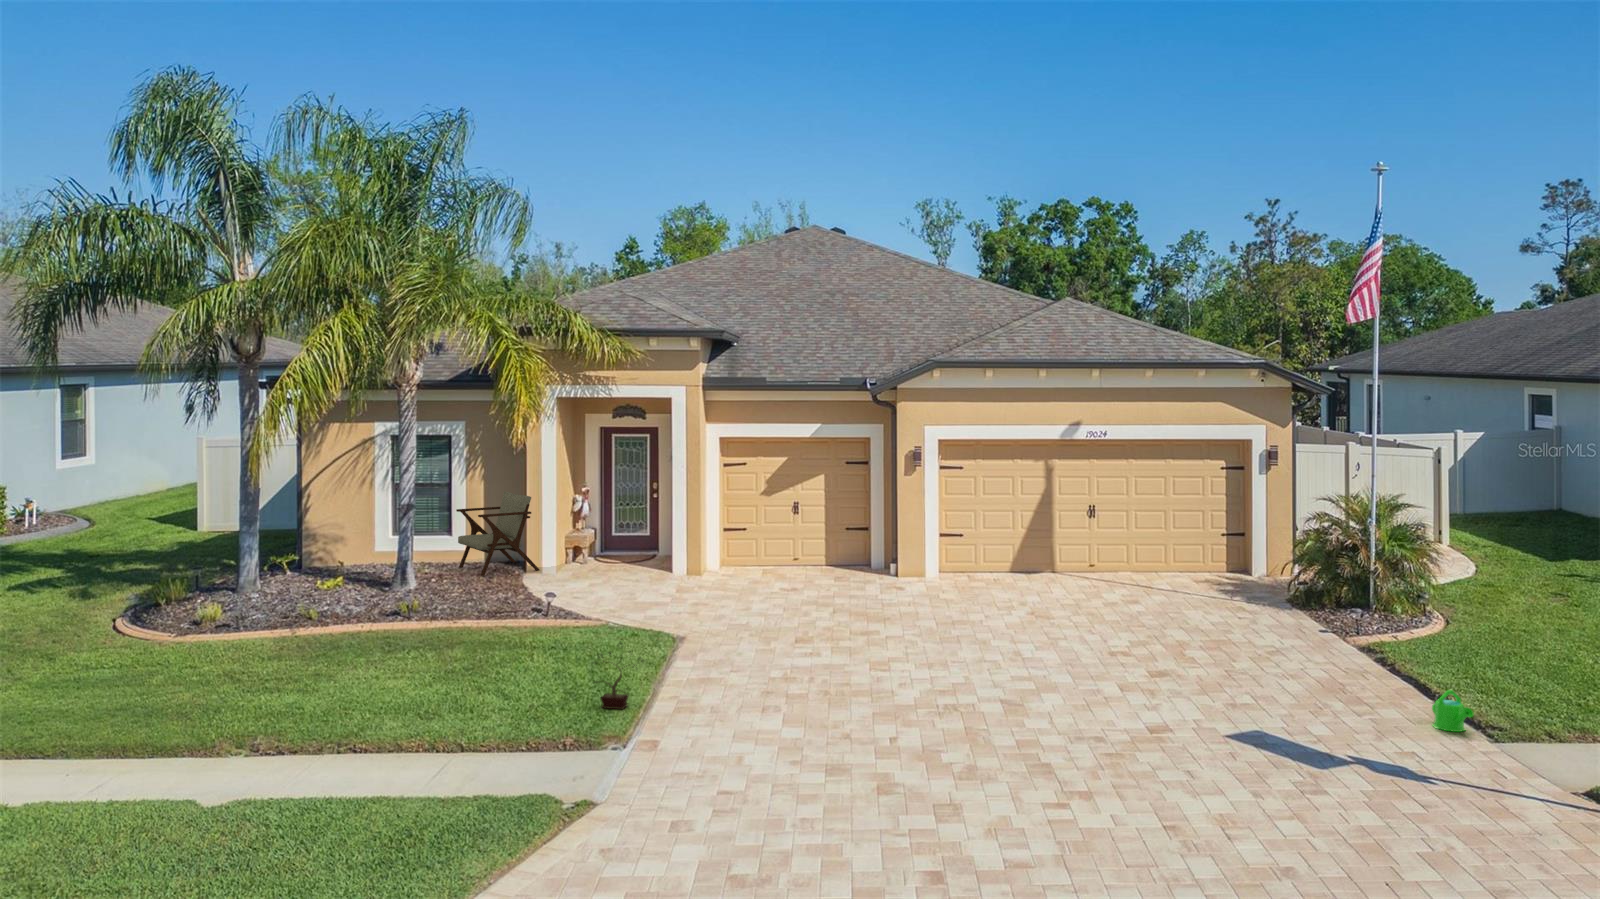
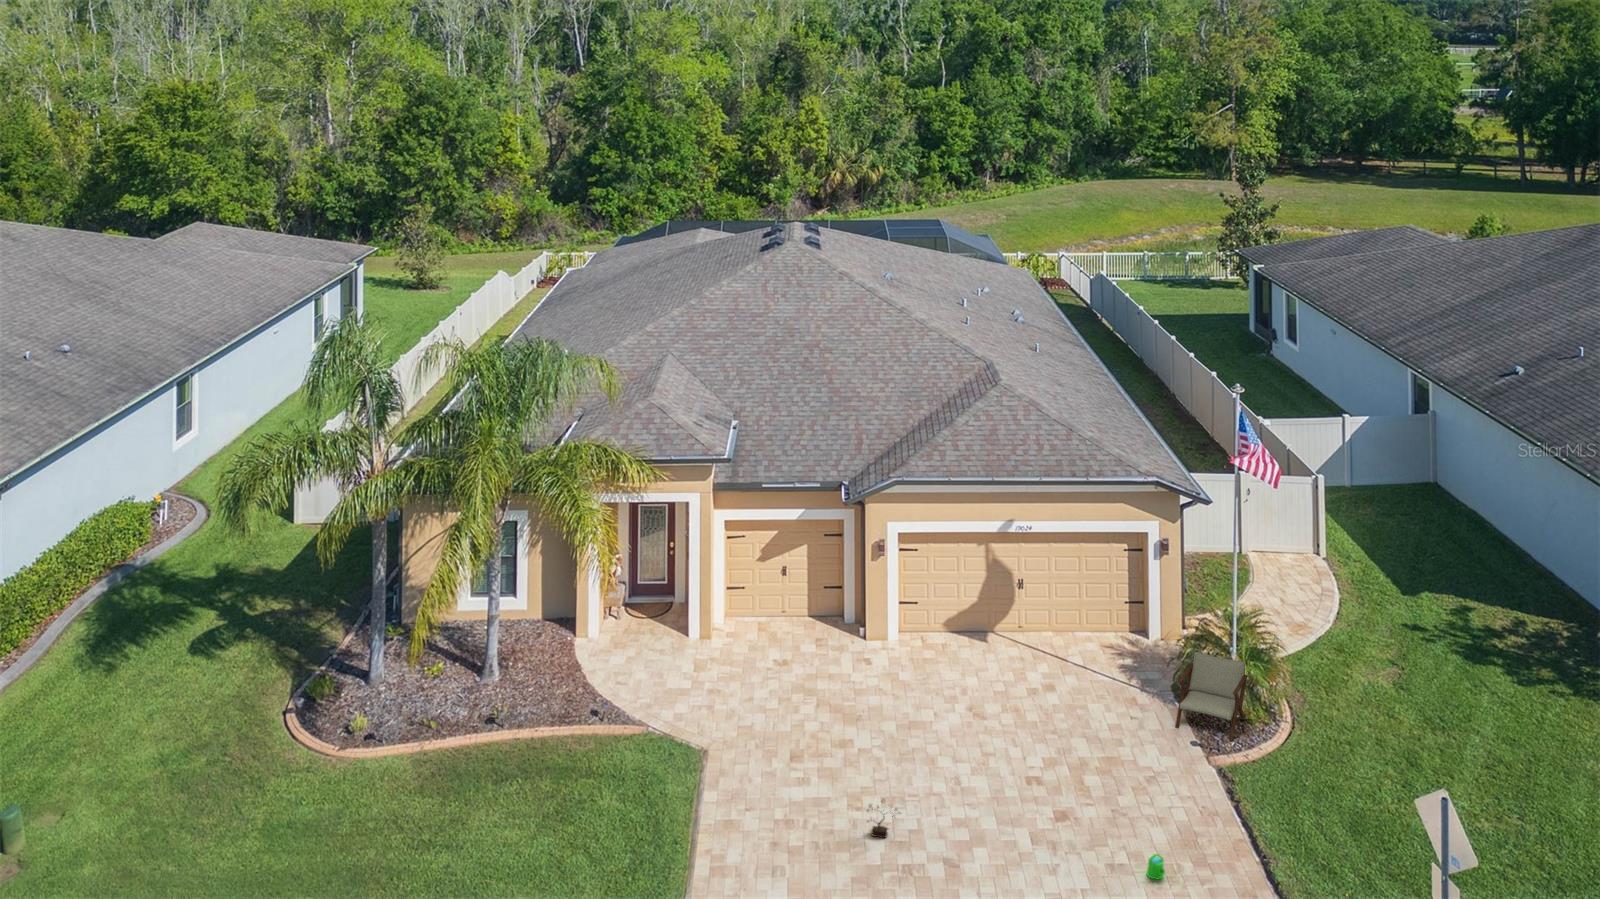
lounge chair: present [456,492,540,576] -> present [1175,652,1248,741]
potted plant: present [593,642,643,709] -> present [867,801,896,838]

